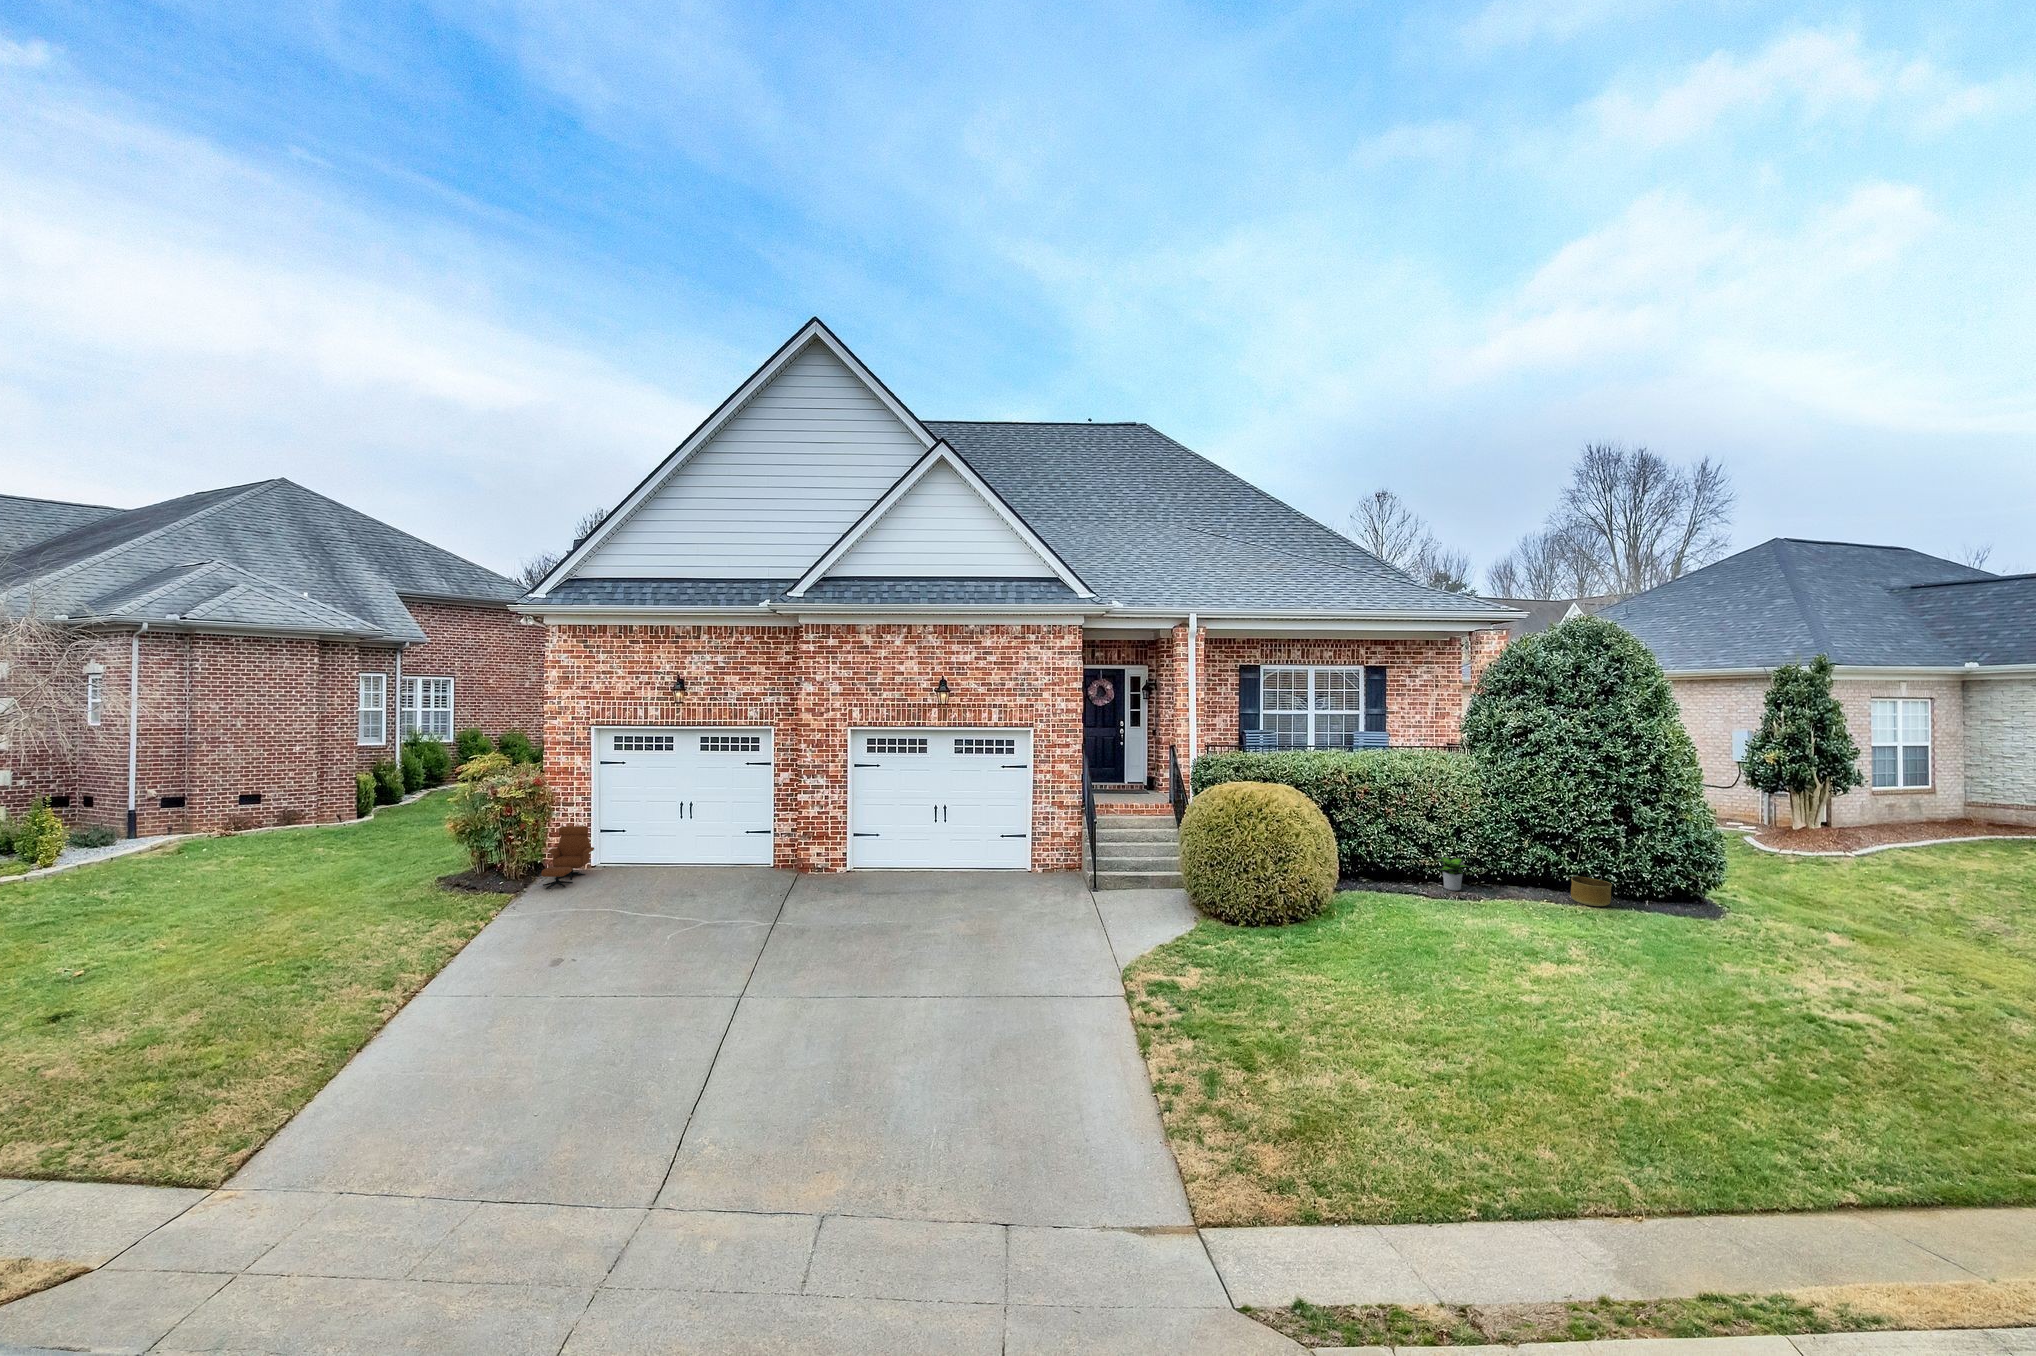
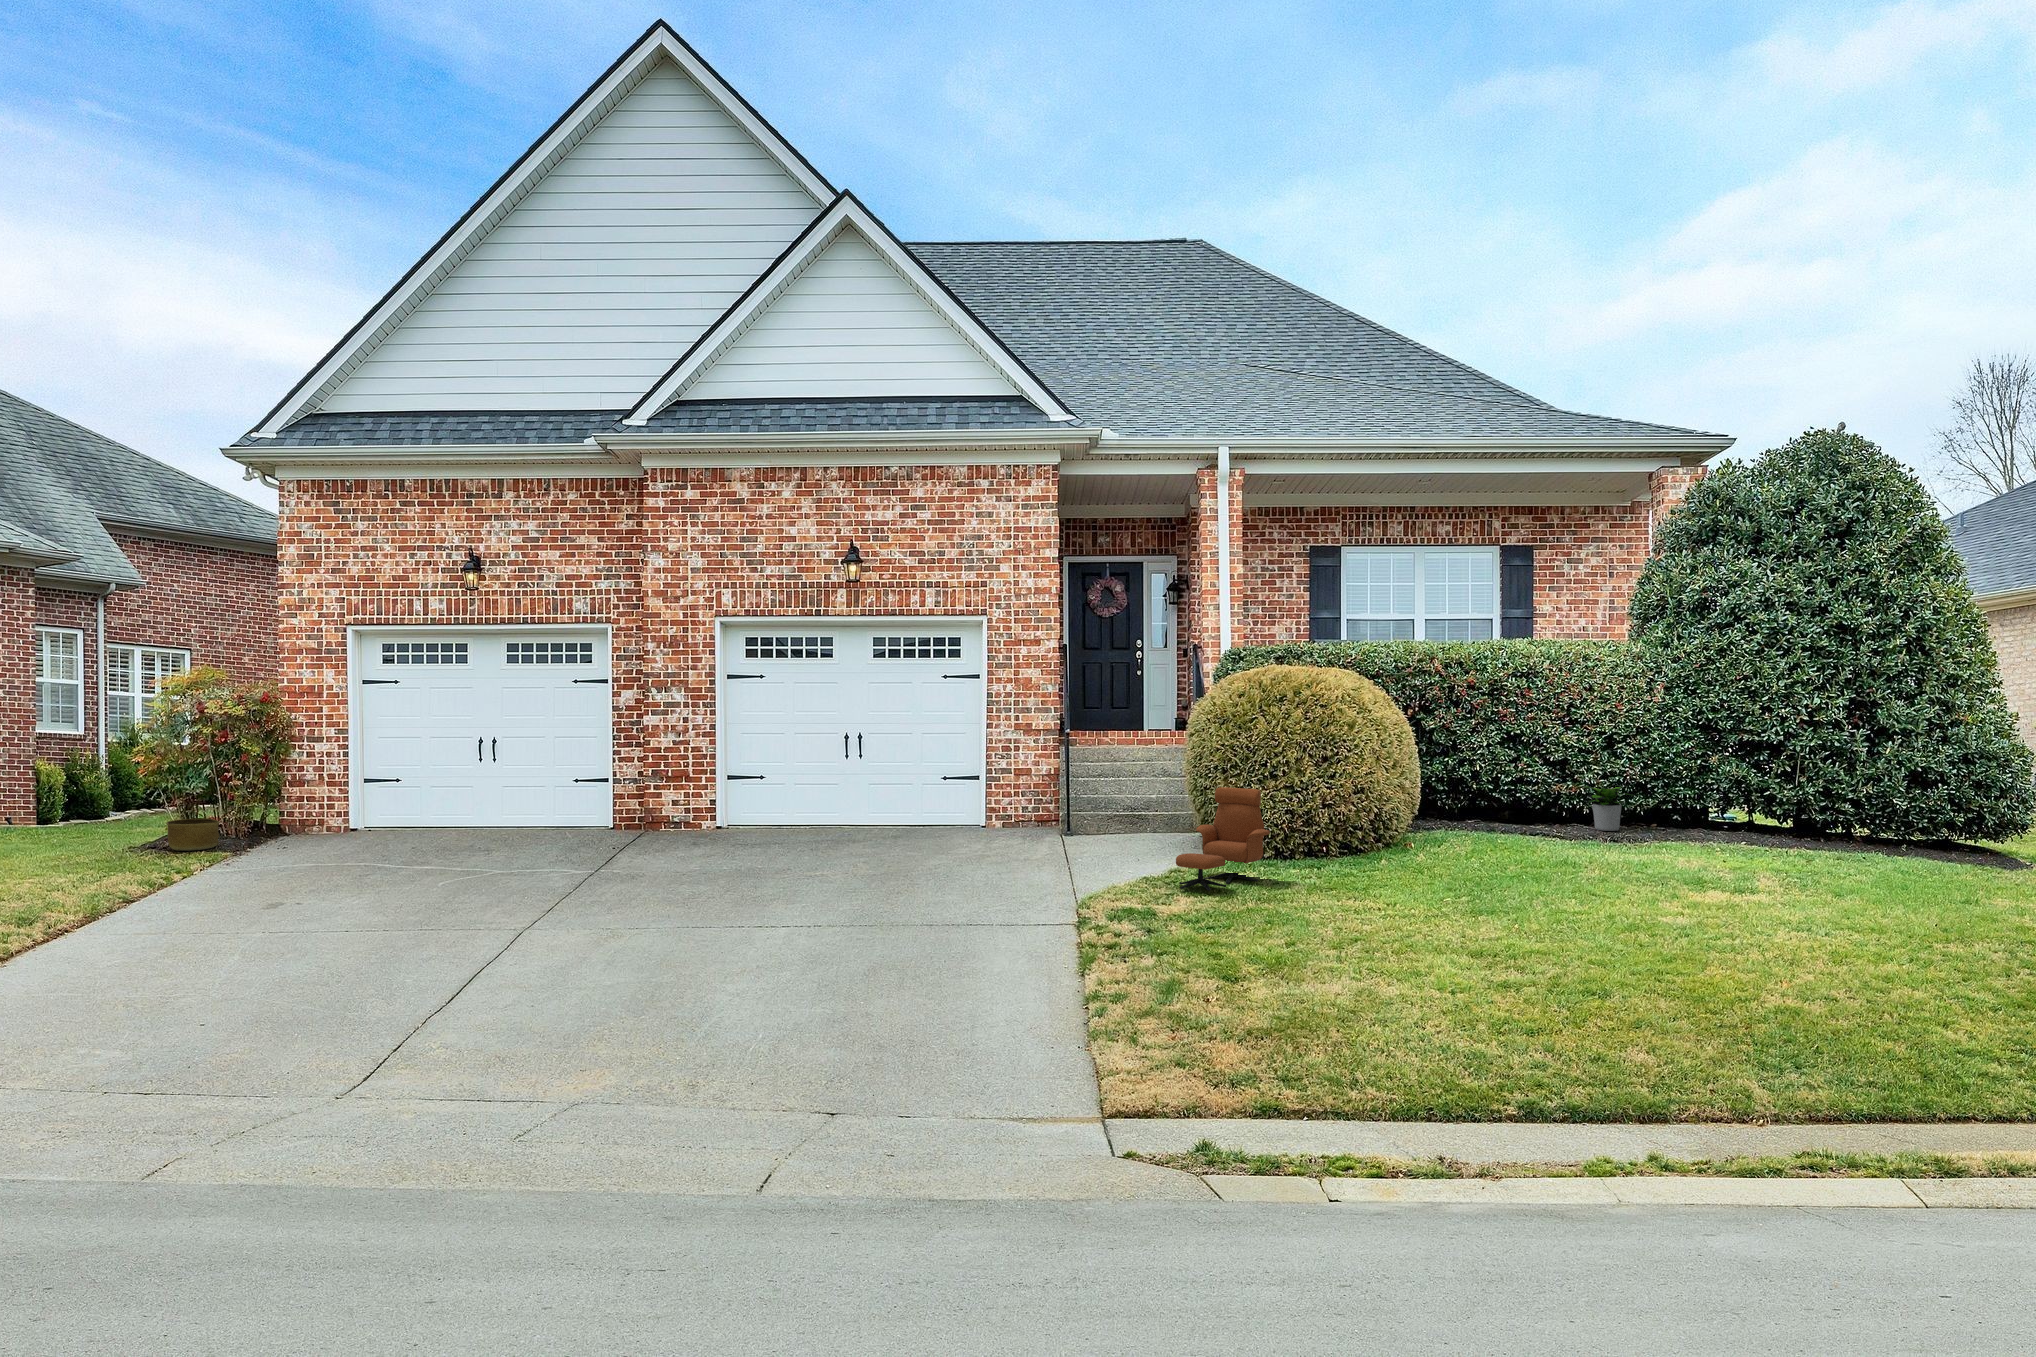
lounge chair: present [541,826,594,889] -> present [1176,787,1270,891]
basket: present [1571,876,1612,906] -> present [166,818,220,851]

